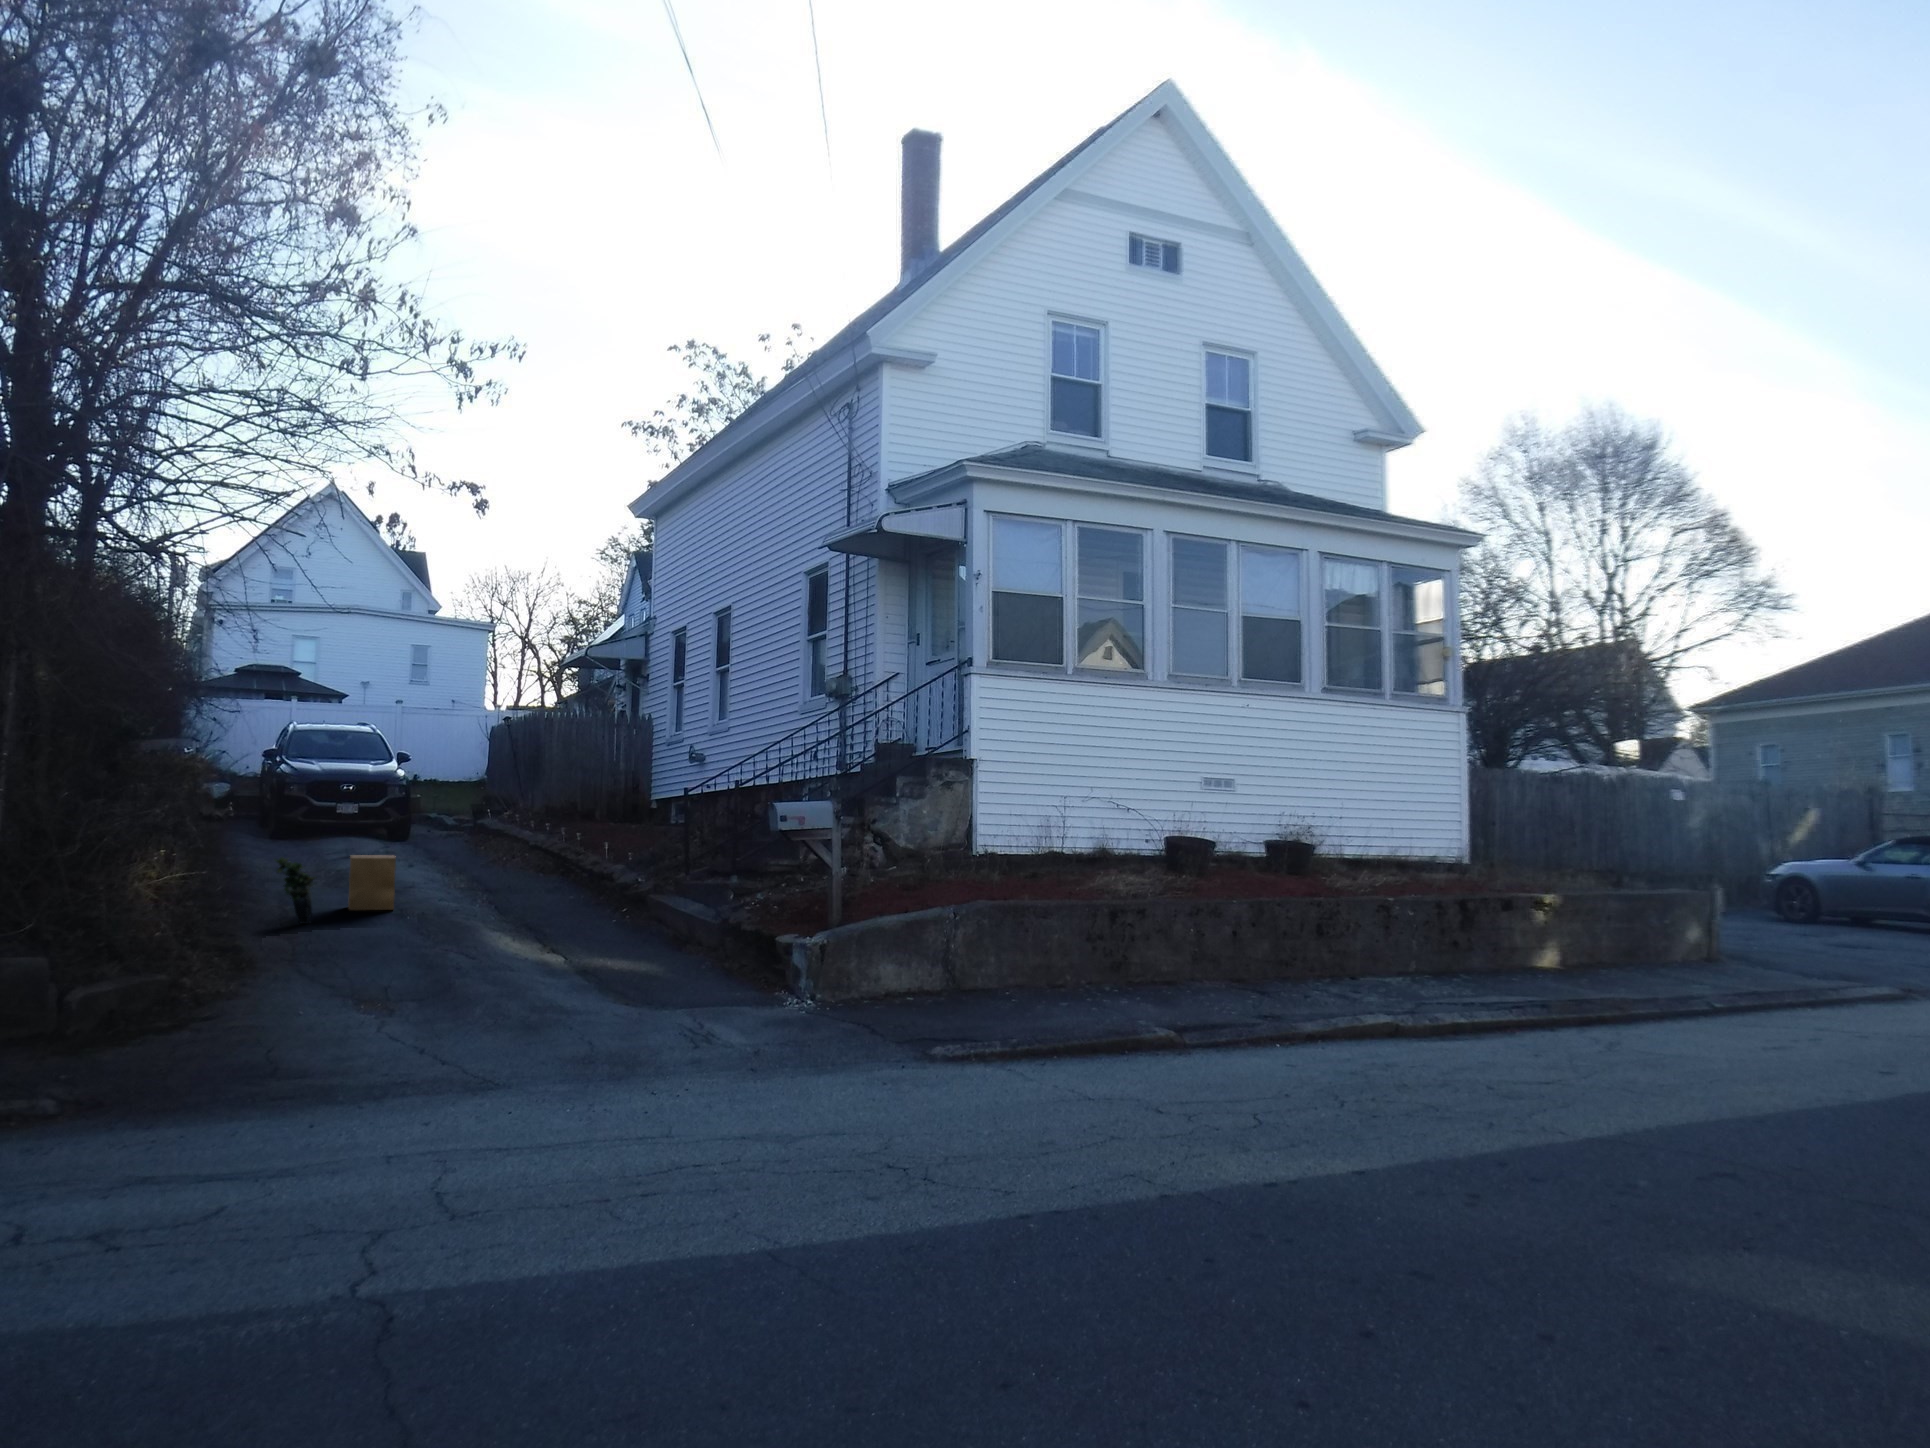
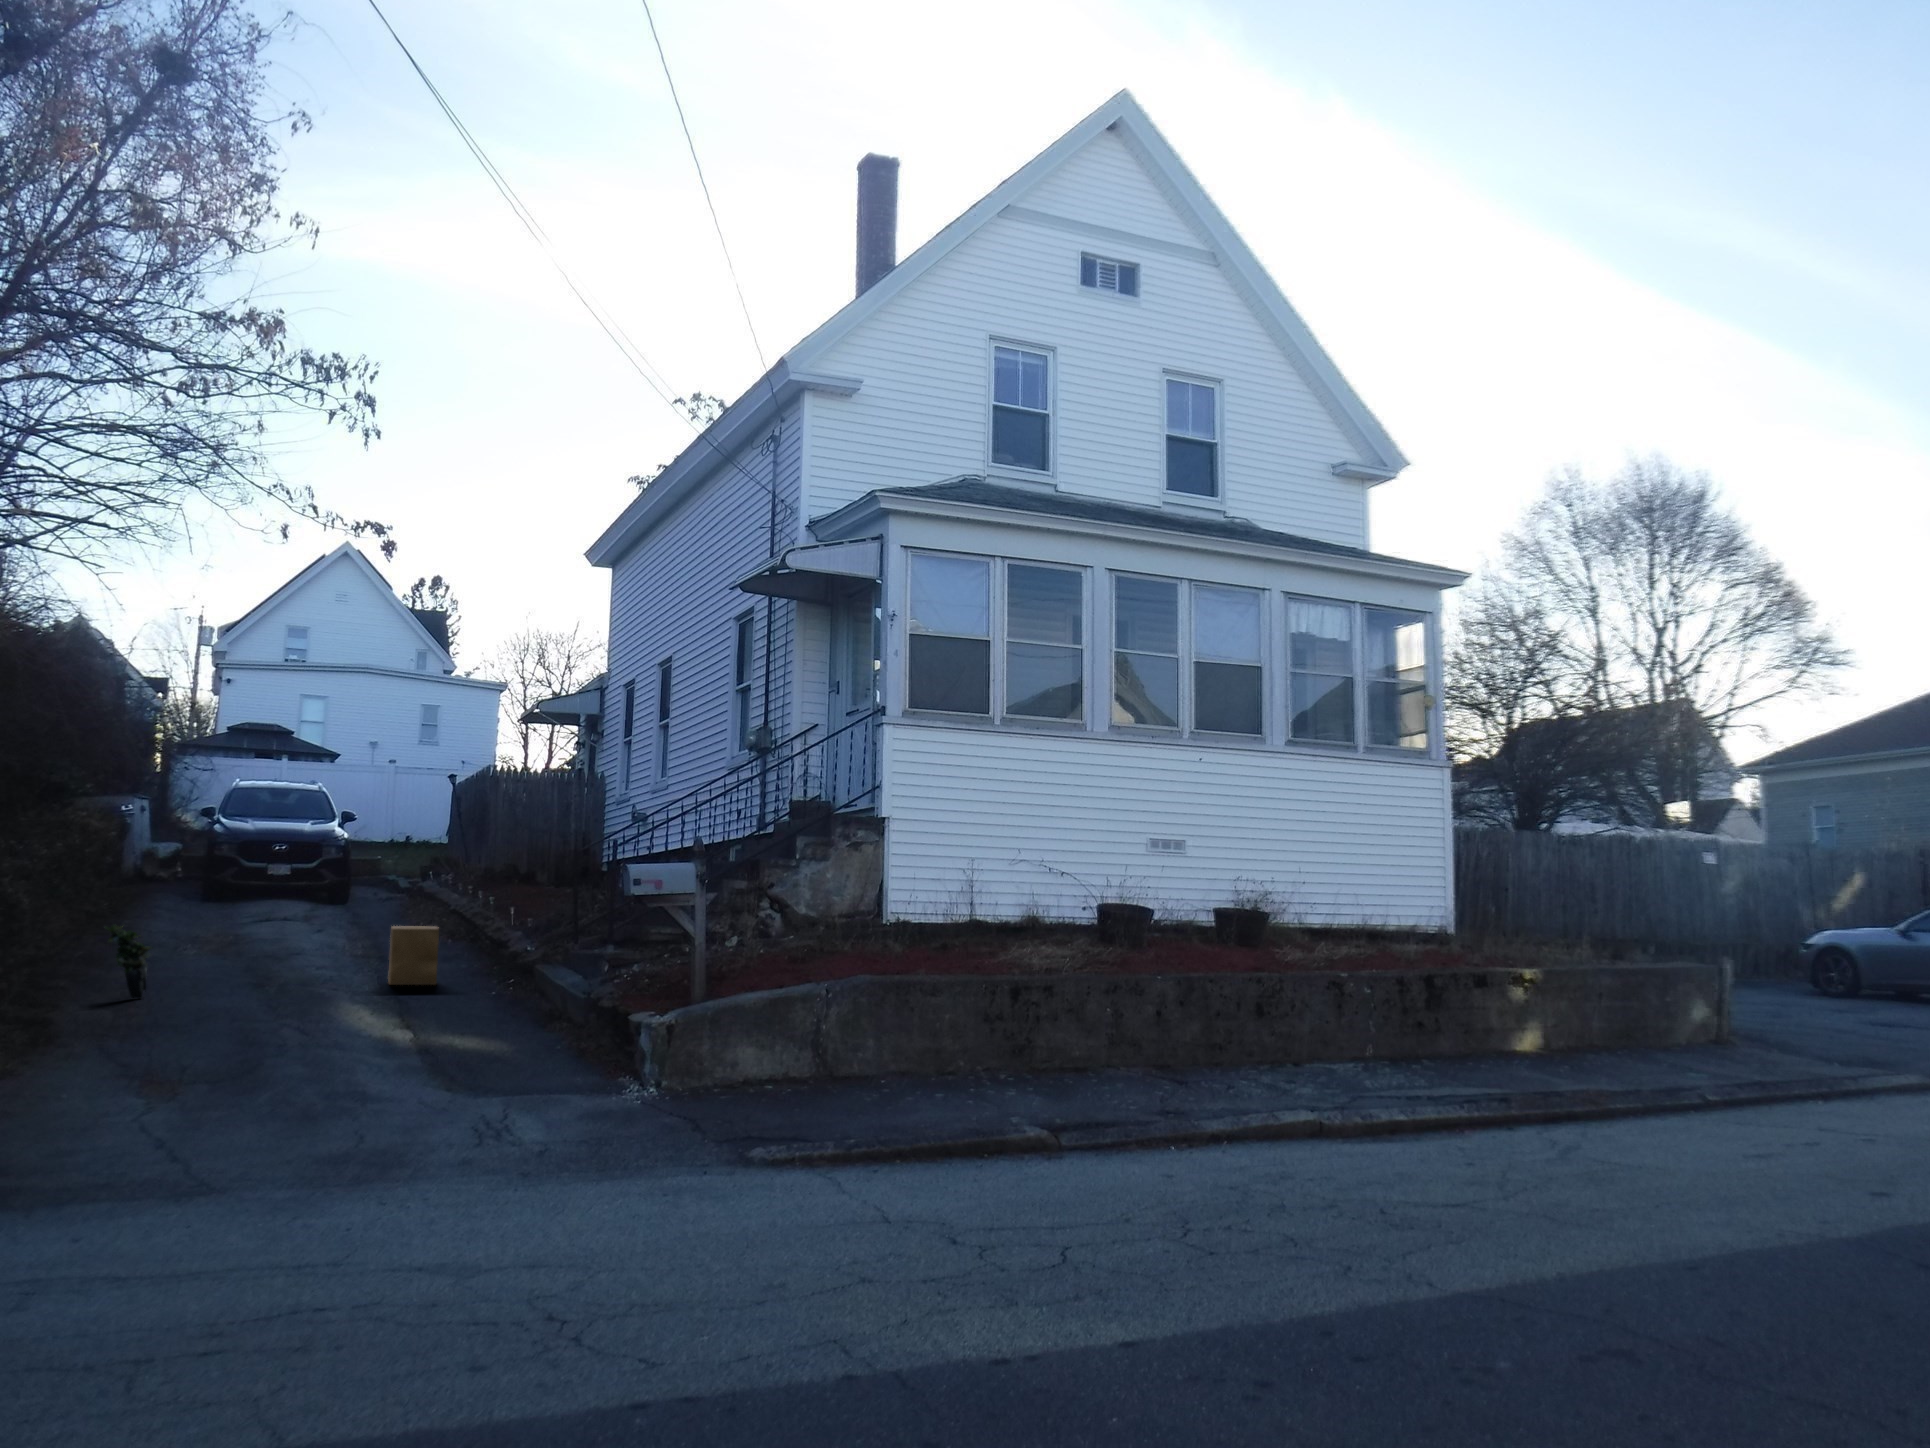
cardboard box: present [348,856,396,910] -> present [388,926,439,985]

